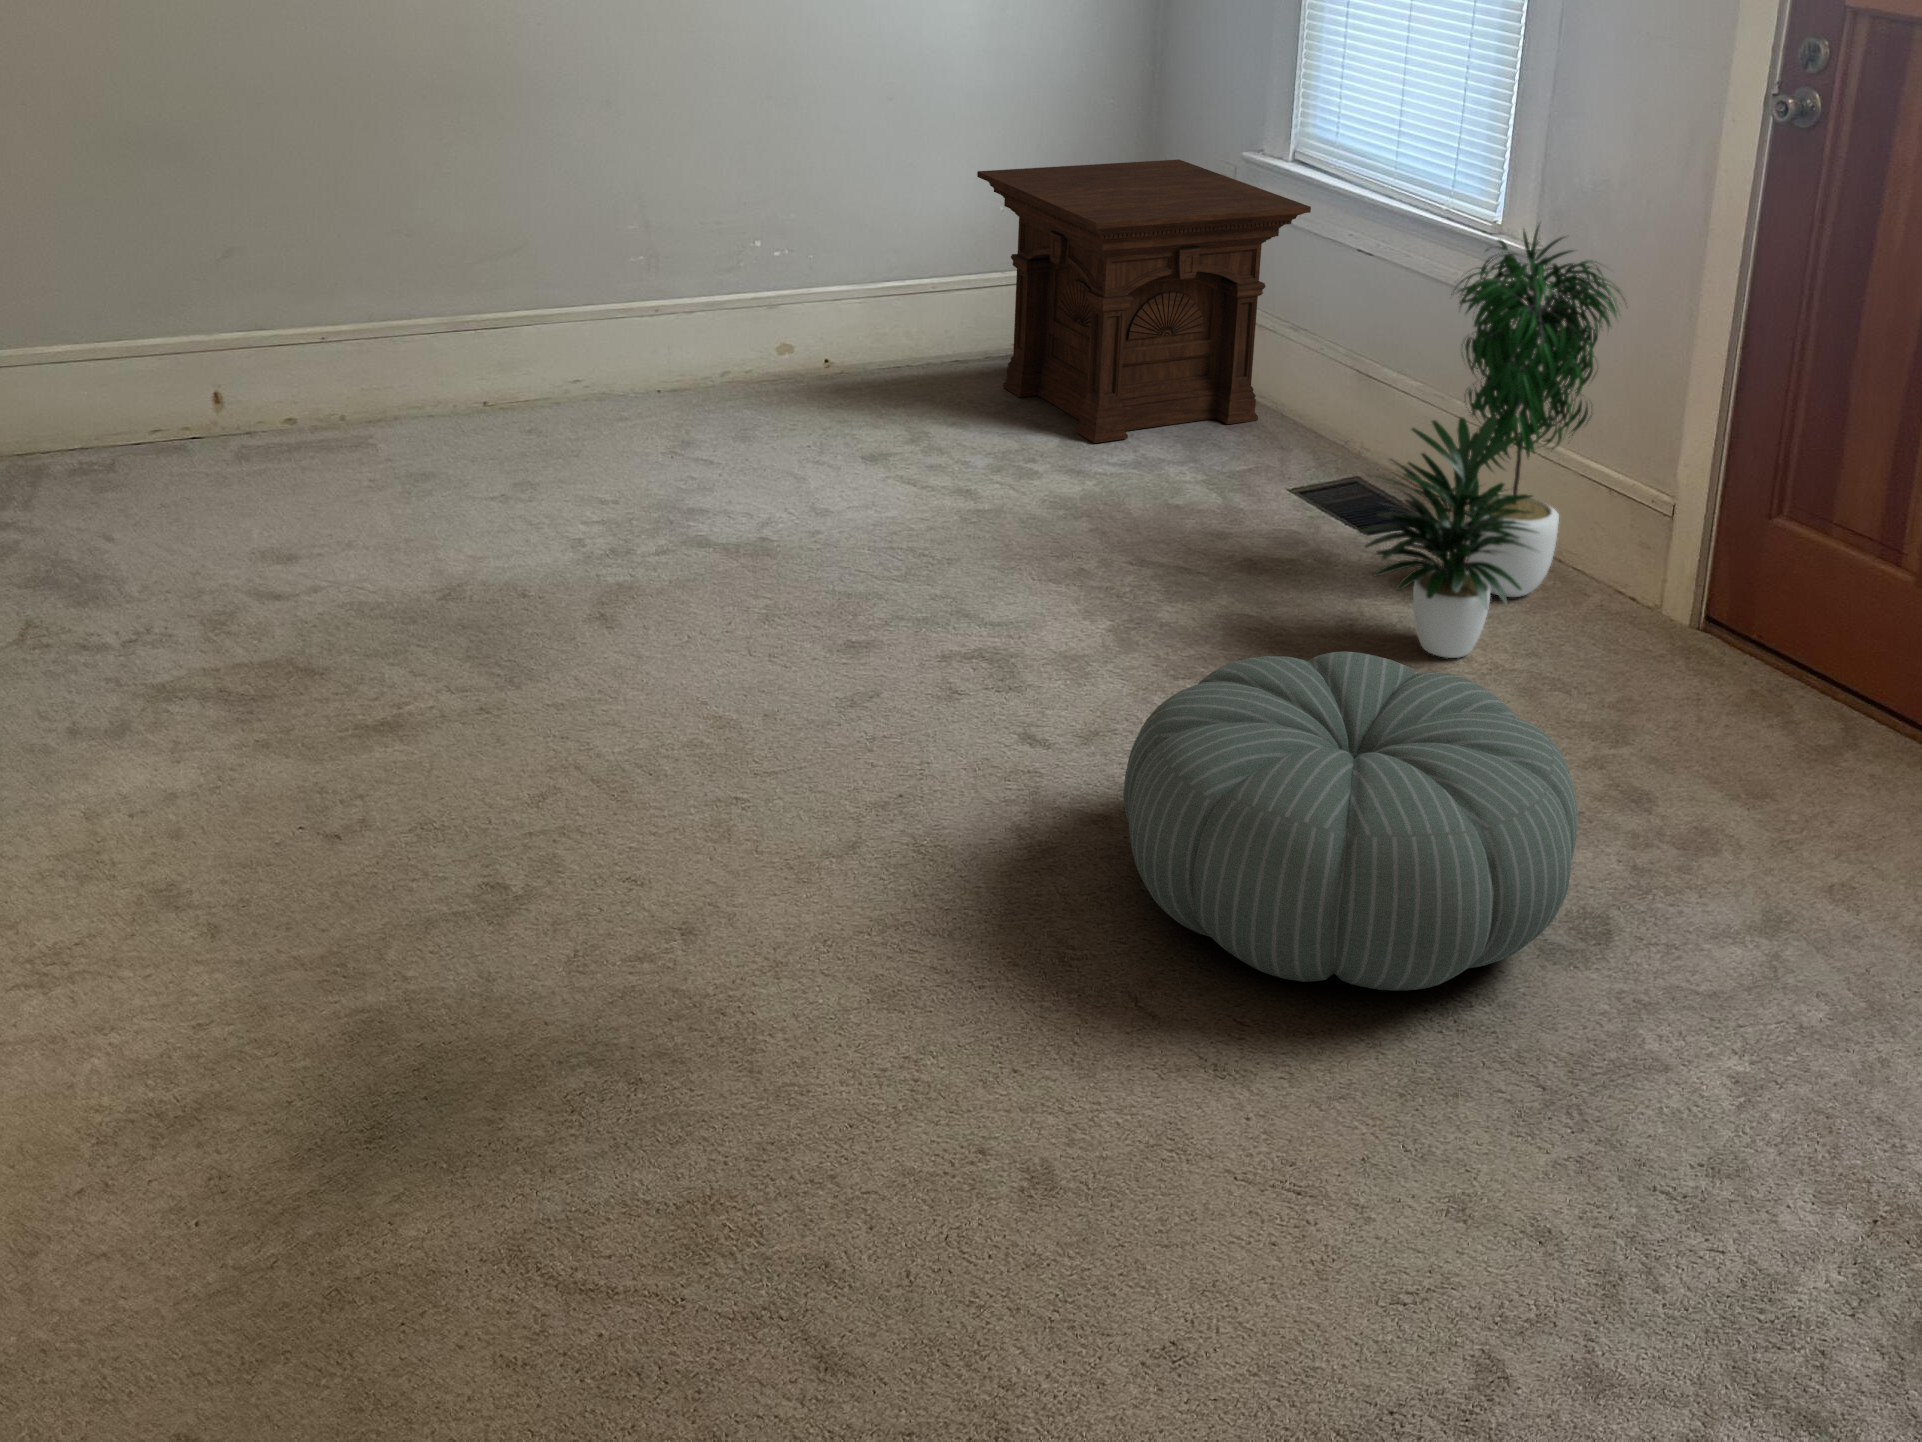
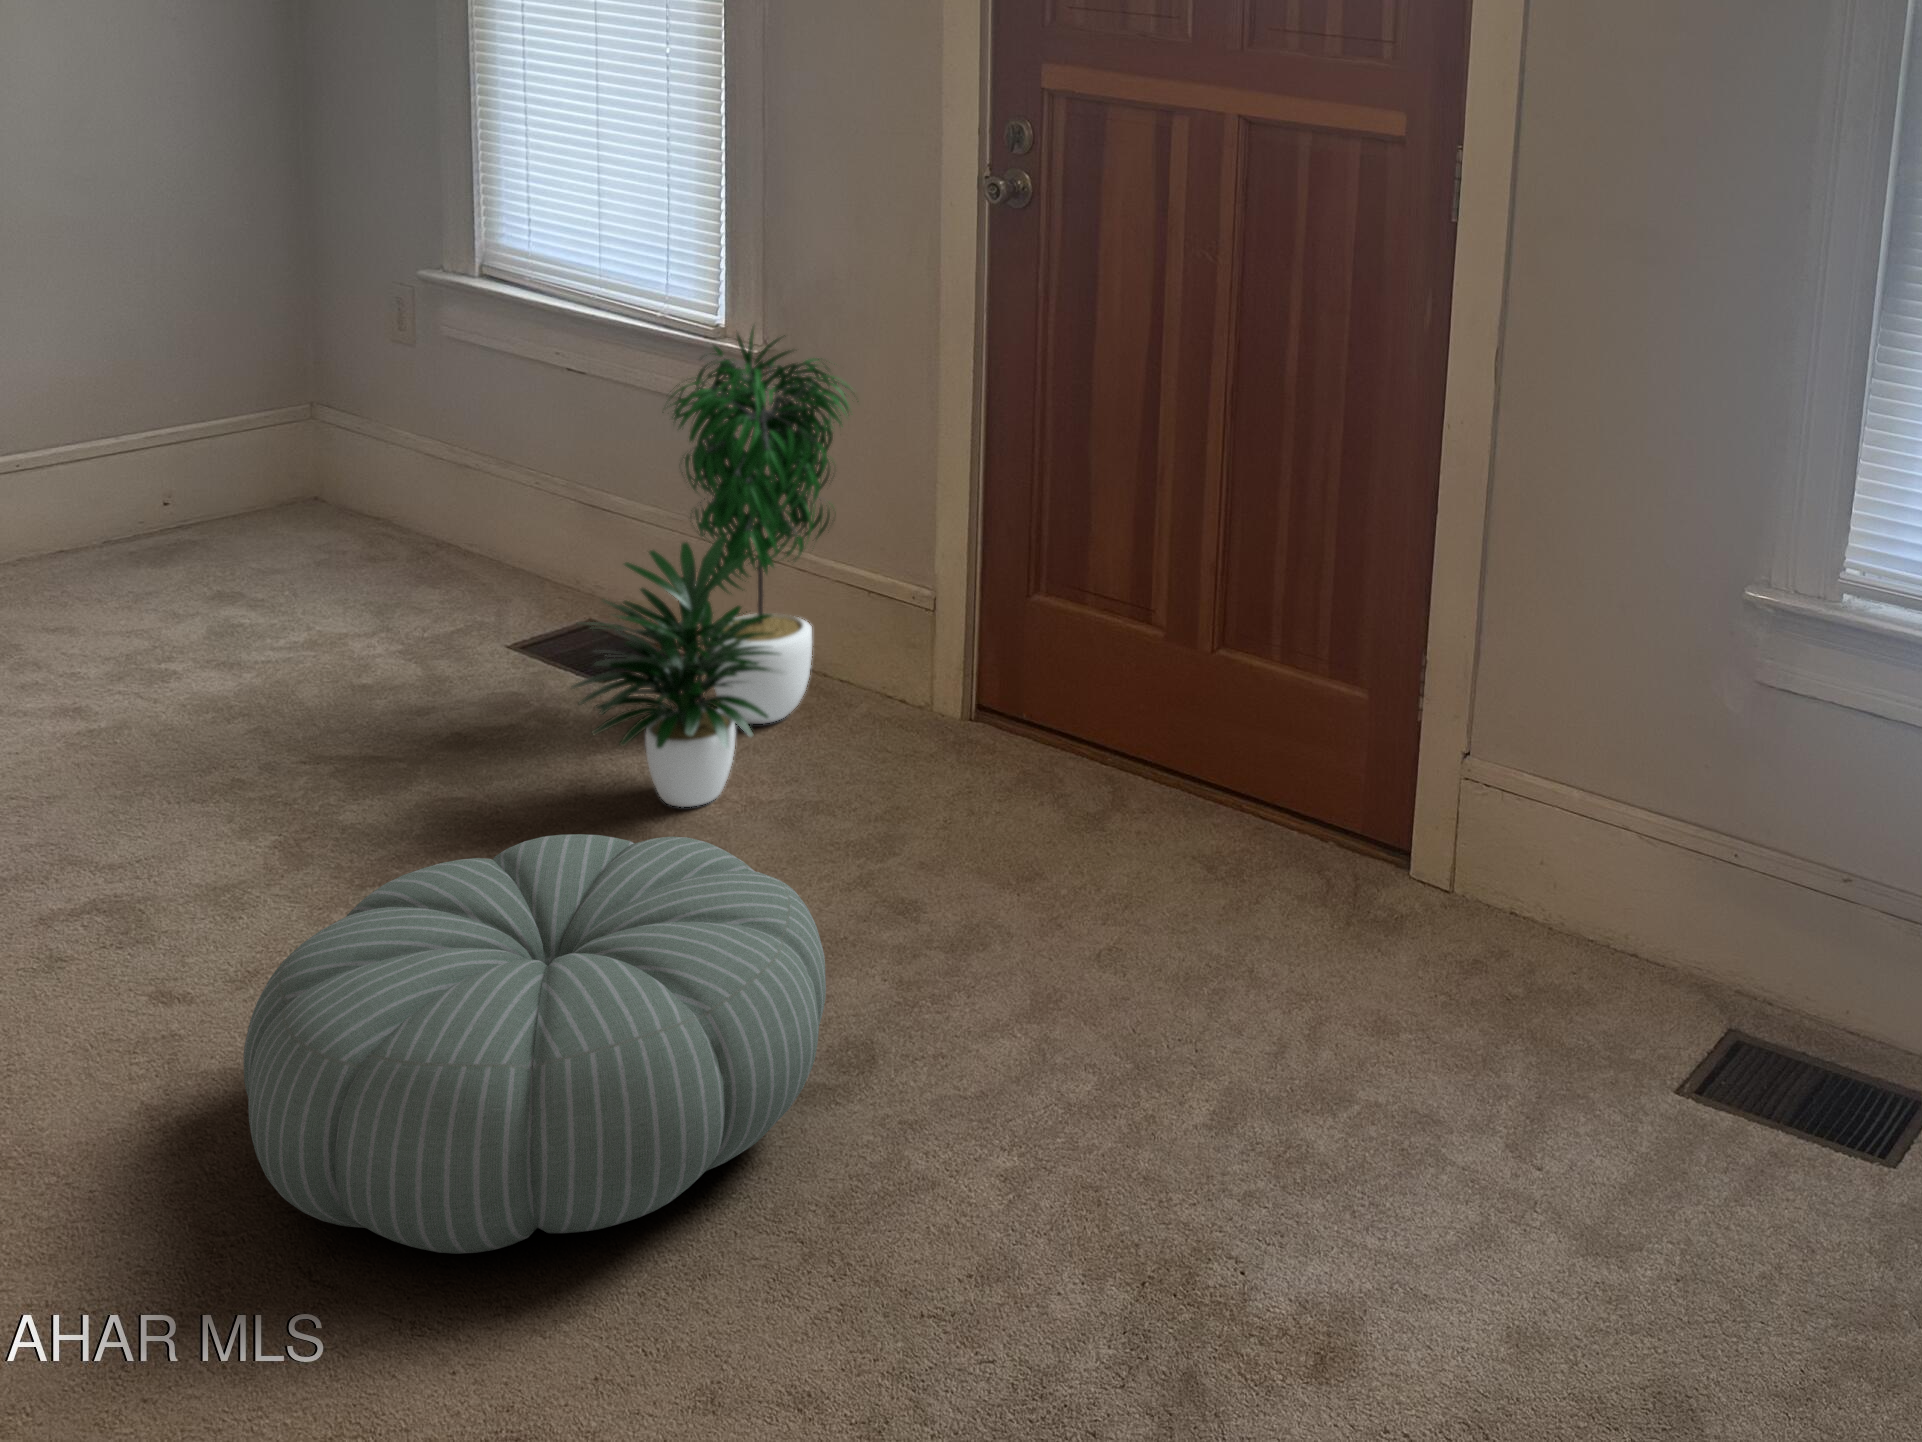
side table: present [977,159,1311,443] -> none [48,285,506,630]

